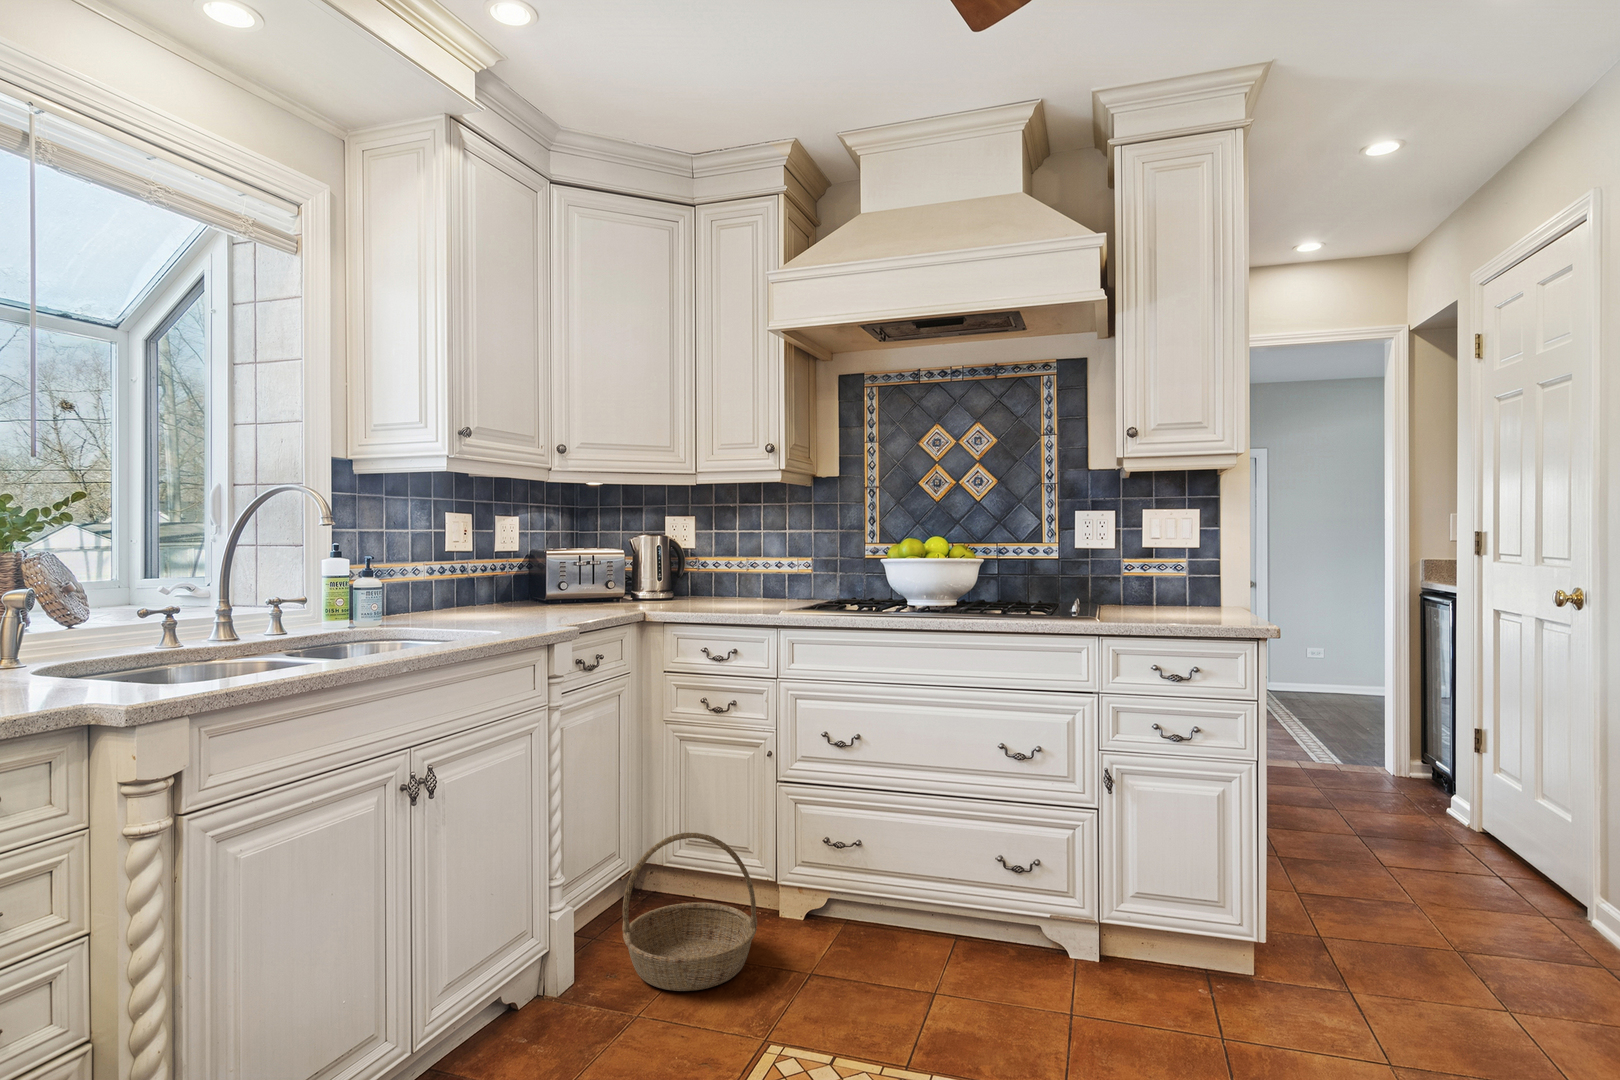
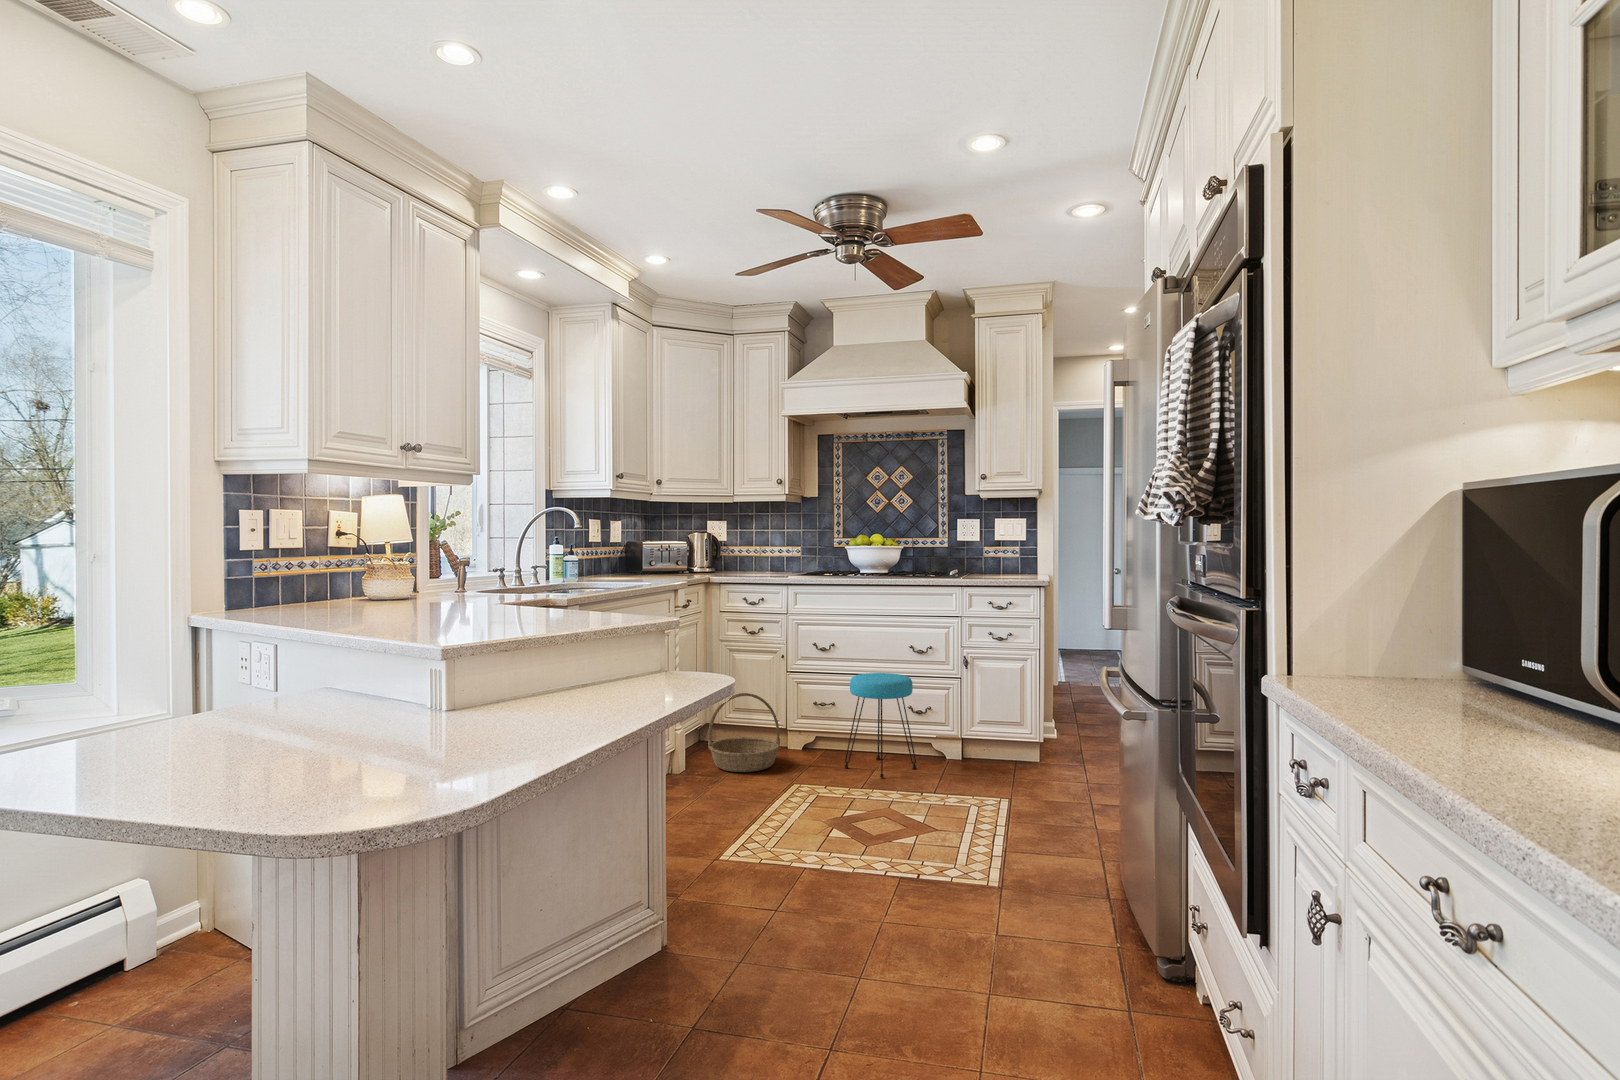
stool: none [875,795,1016,1019] -> present [844,673,917,777]

